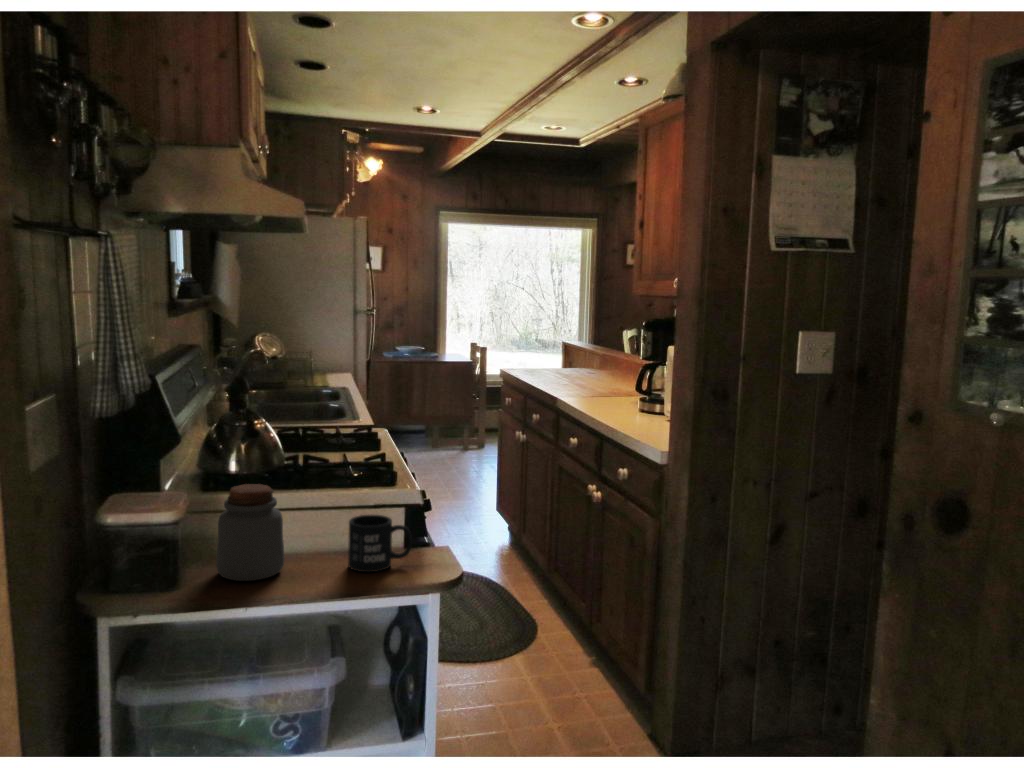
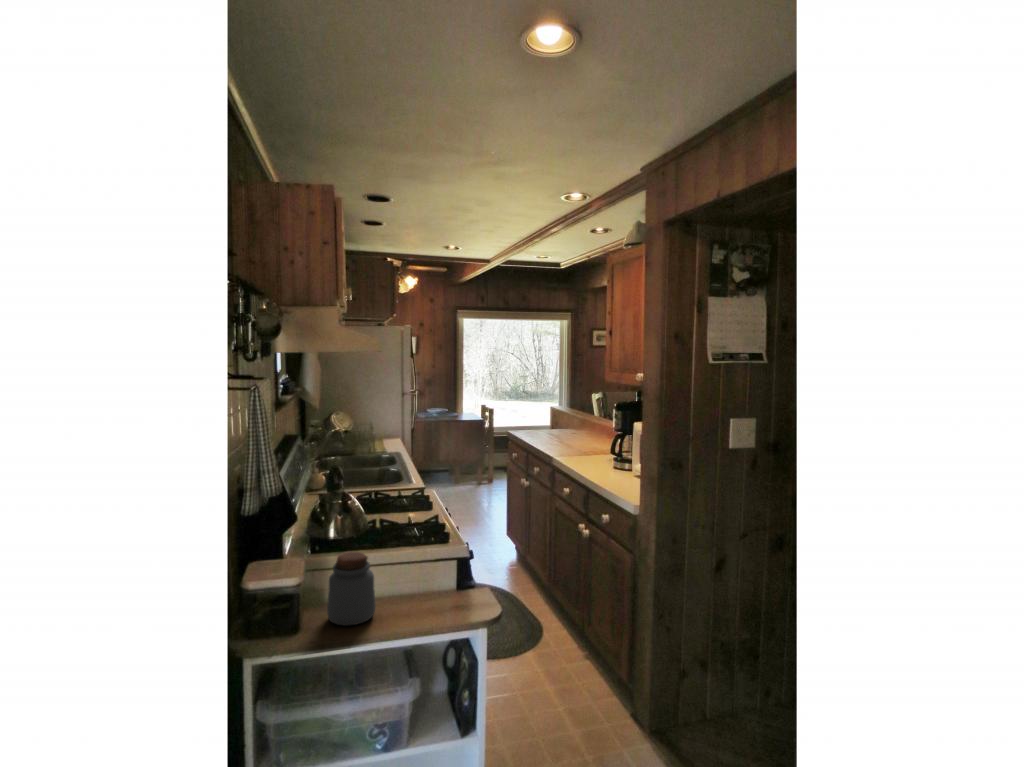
mug: present [348,515,412,572] -> none [421,570,466,614]

